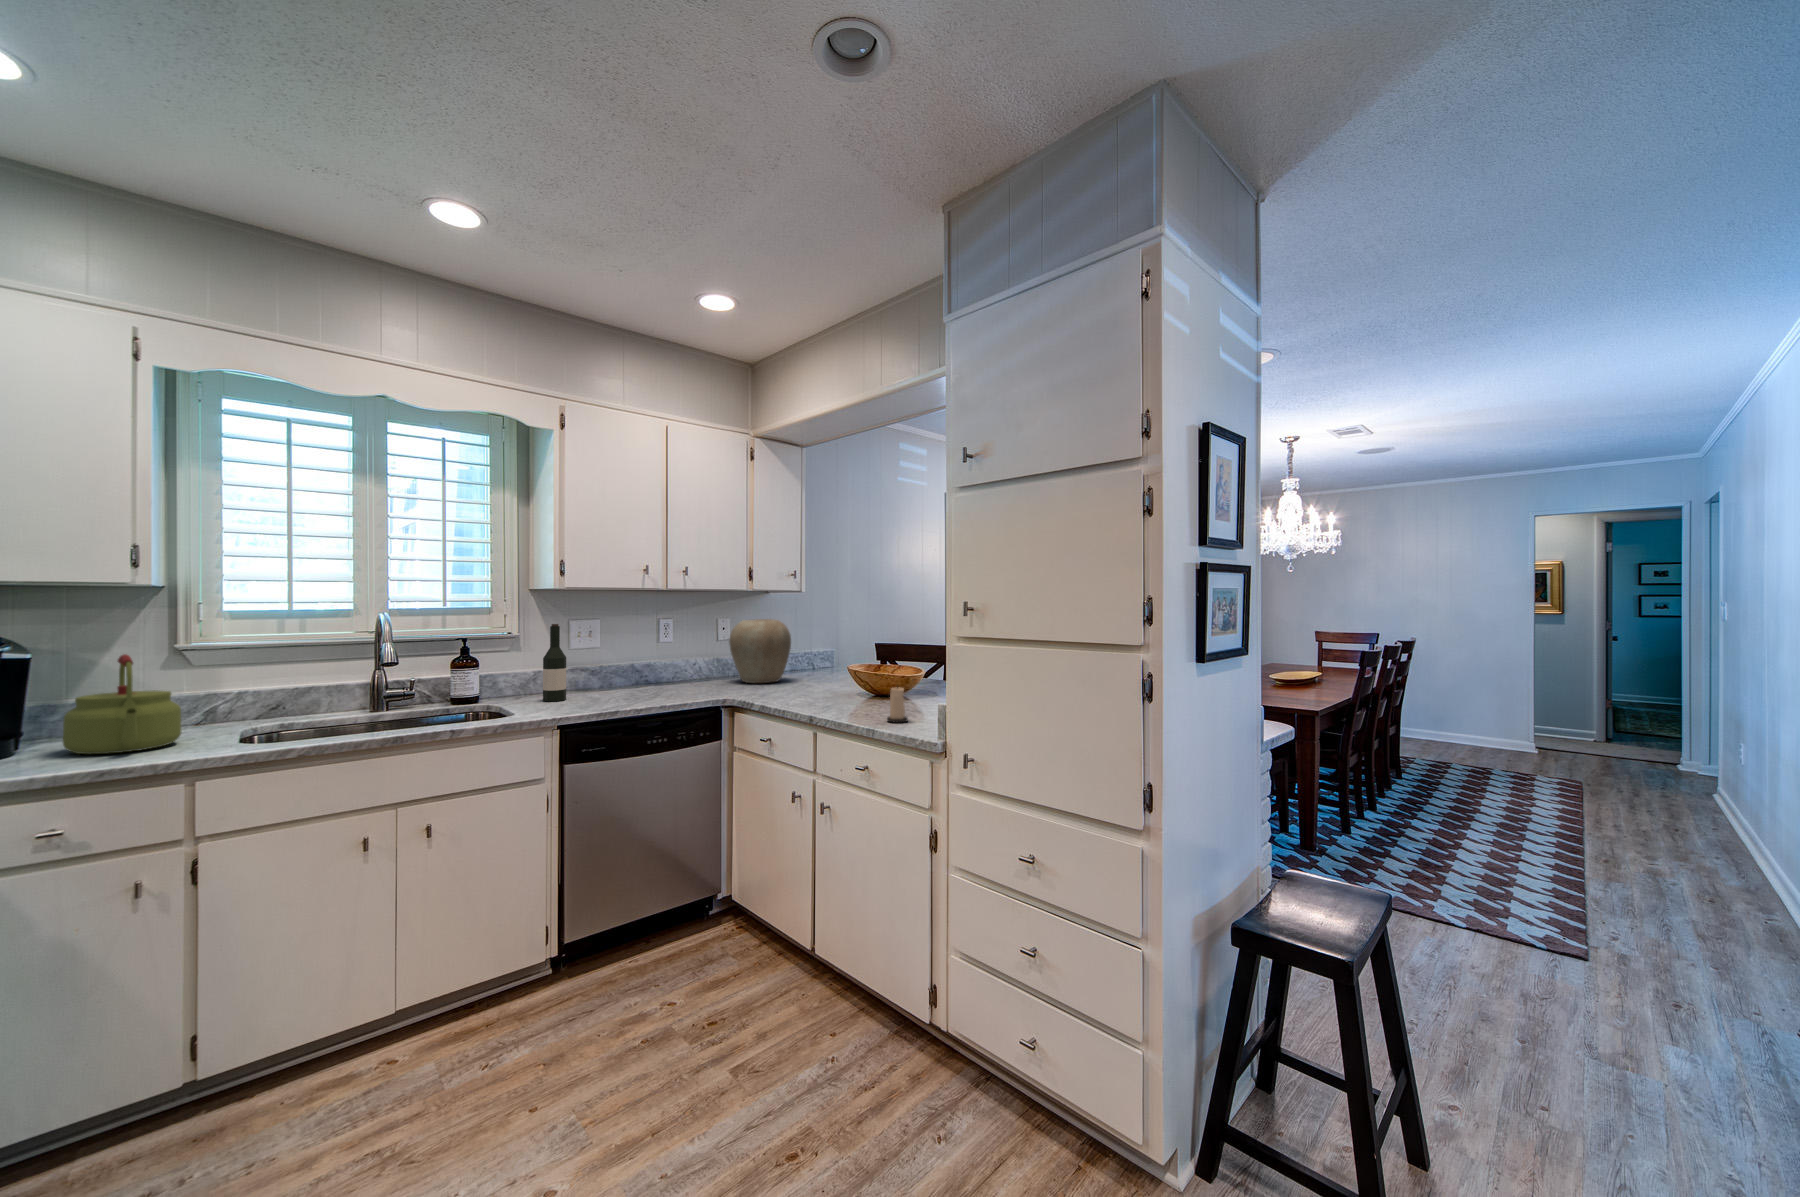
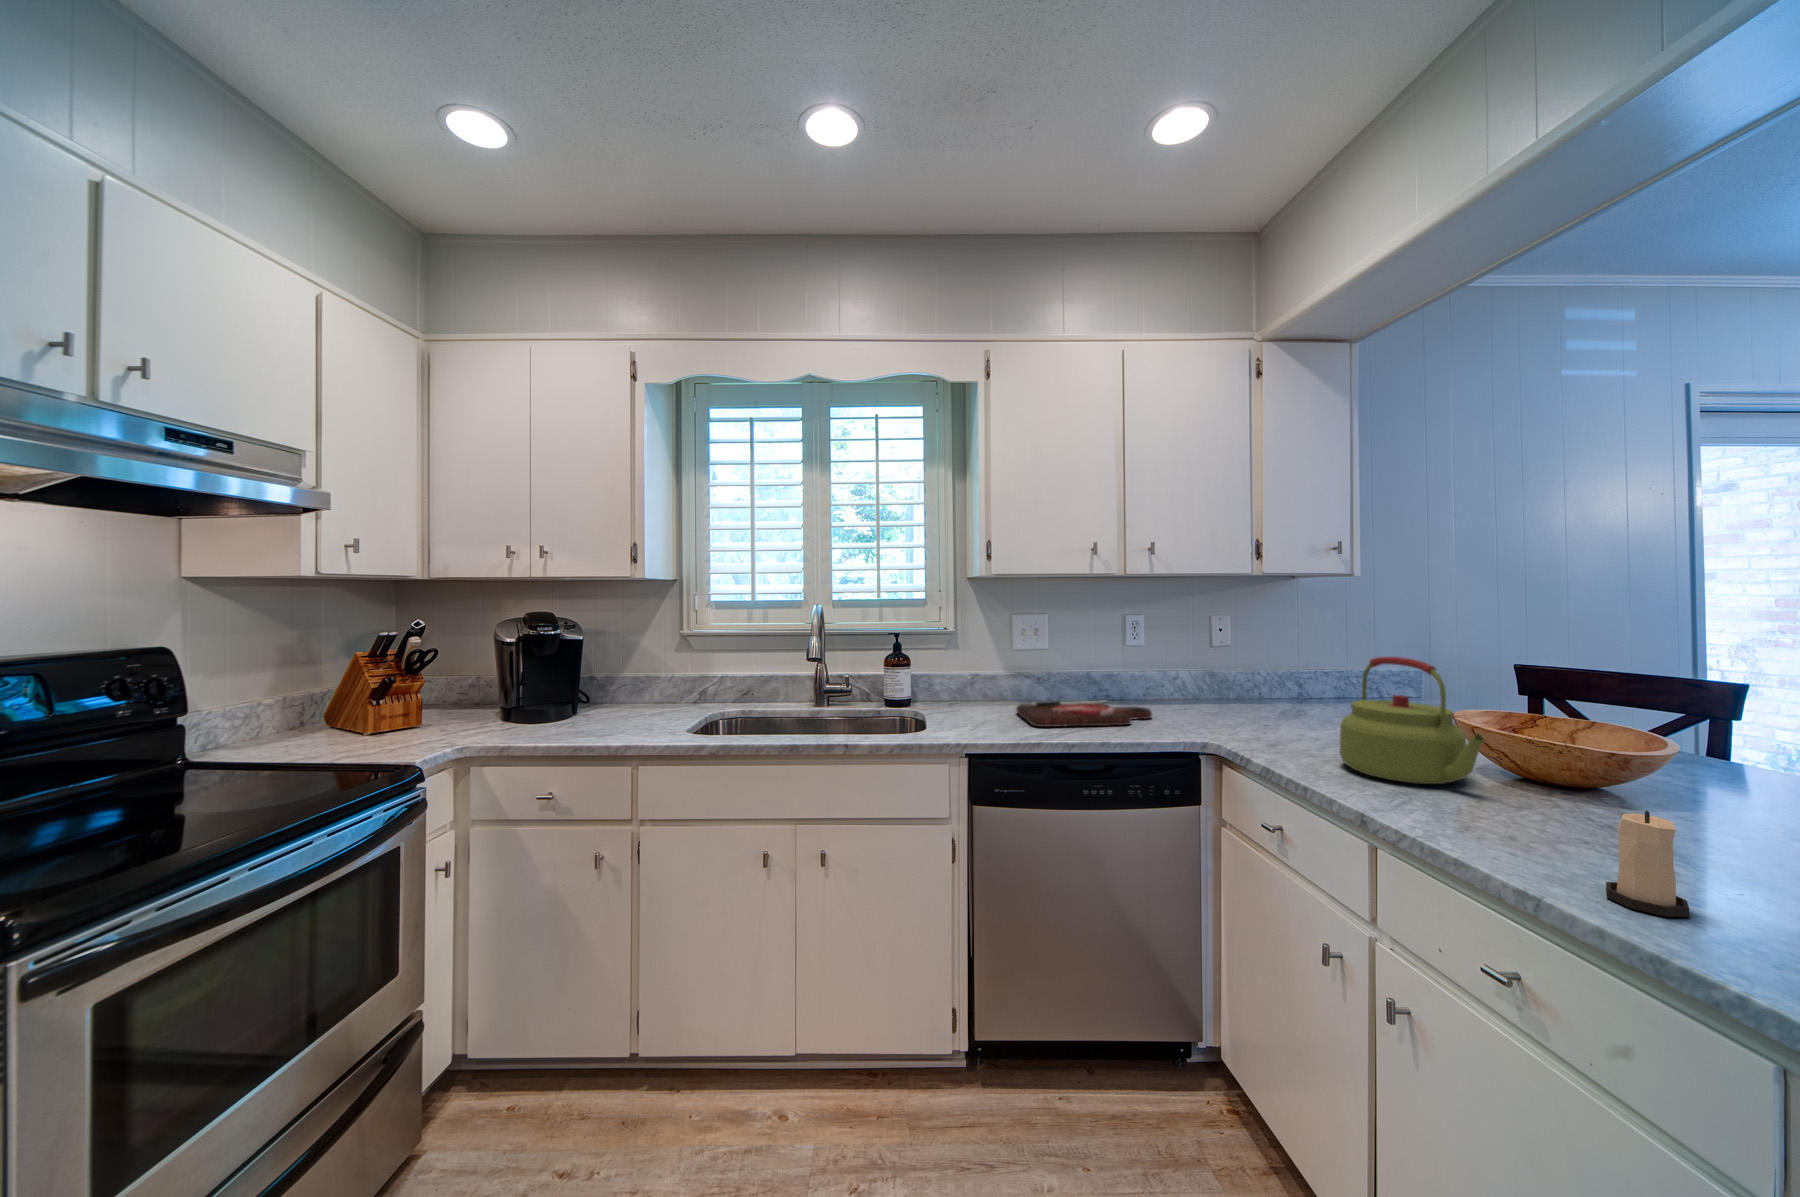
vase: present [729,619,791,683] -> none [1224,617,1329,714]
wine bottle: present [543,624,566,701] -> none [973,619,999,713]
kettle: present [63,654,181,754] -> present [1340,657,1485,784]
cutting board: none [583,682,687,703] -> present [1016,701,1152,727]

